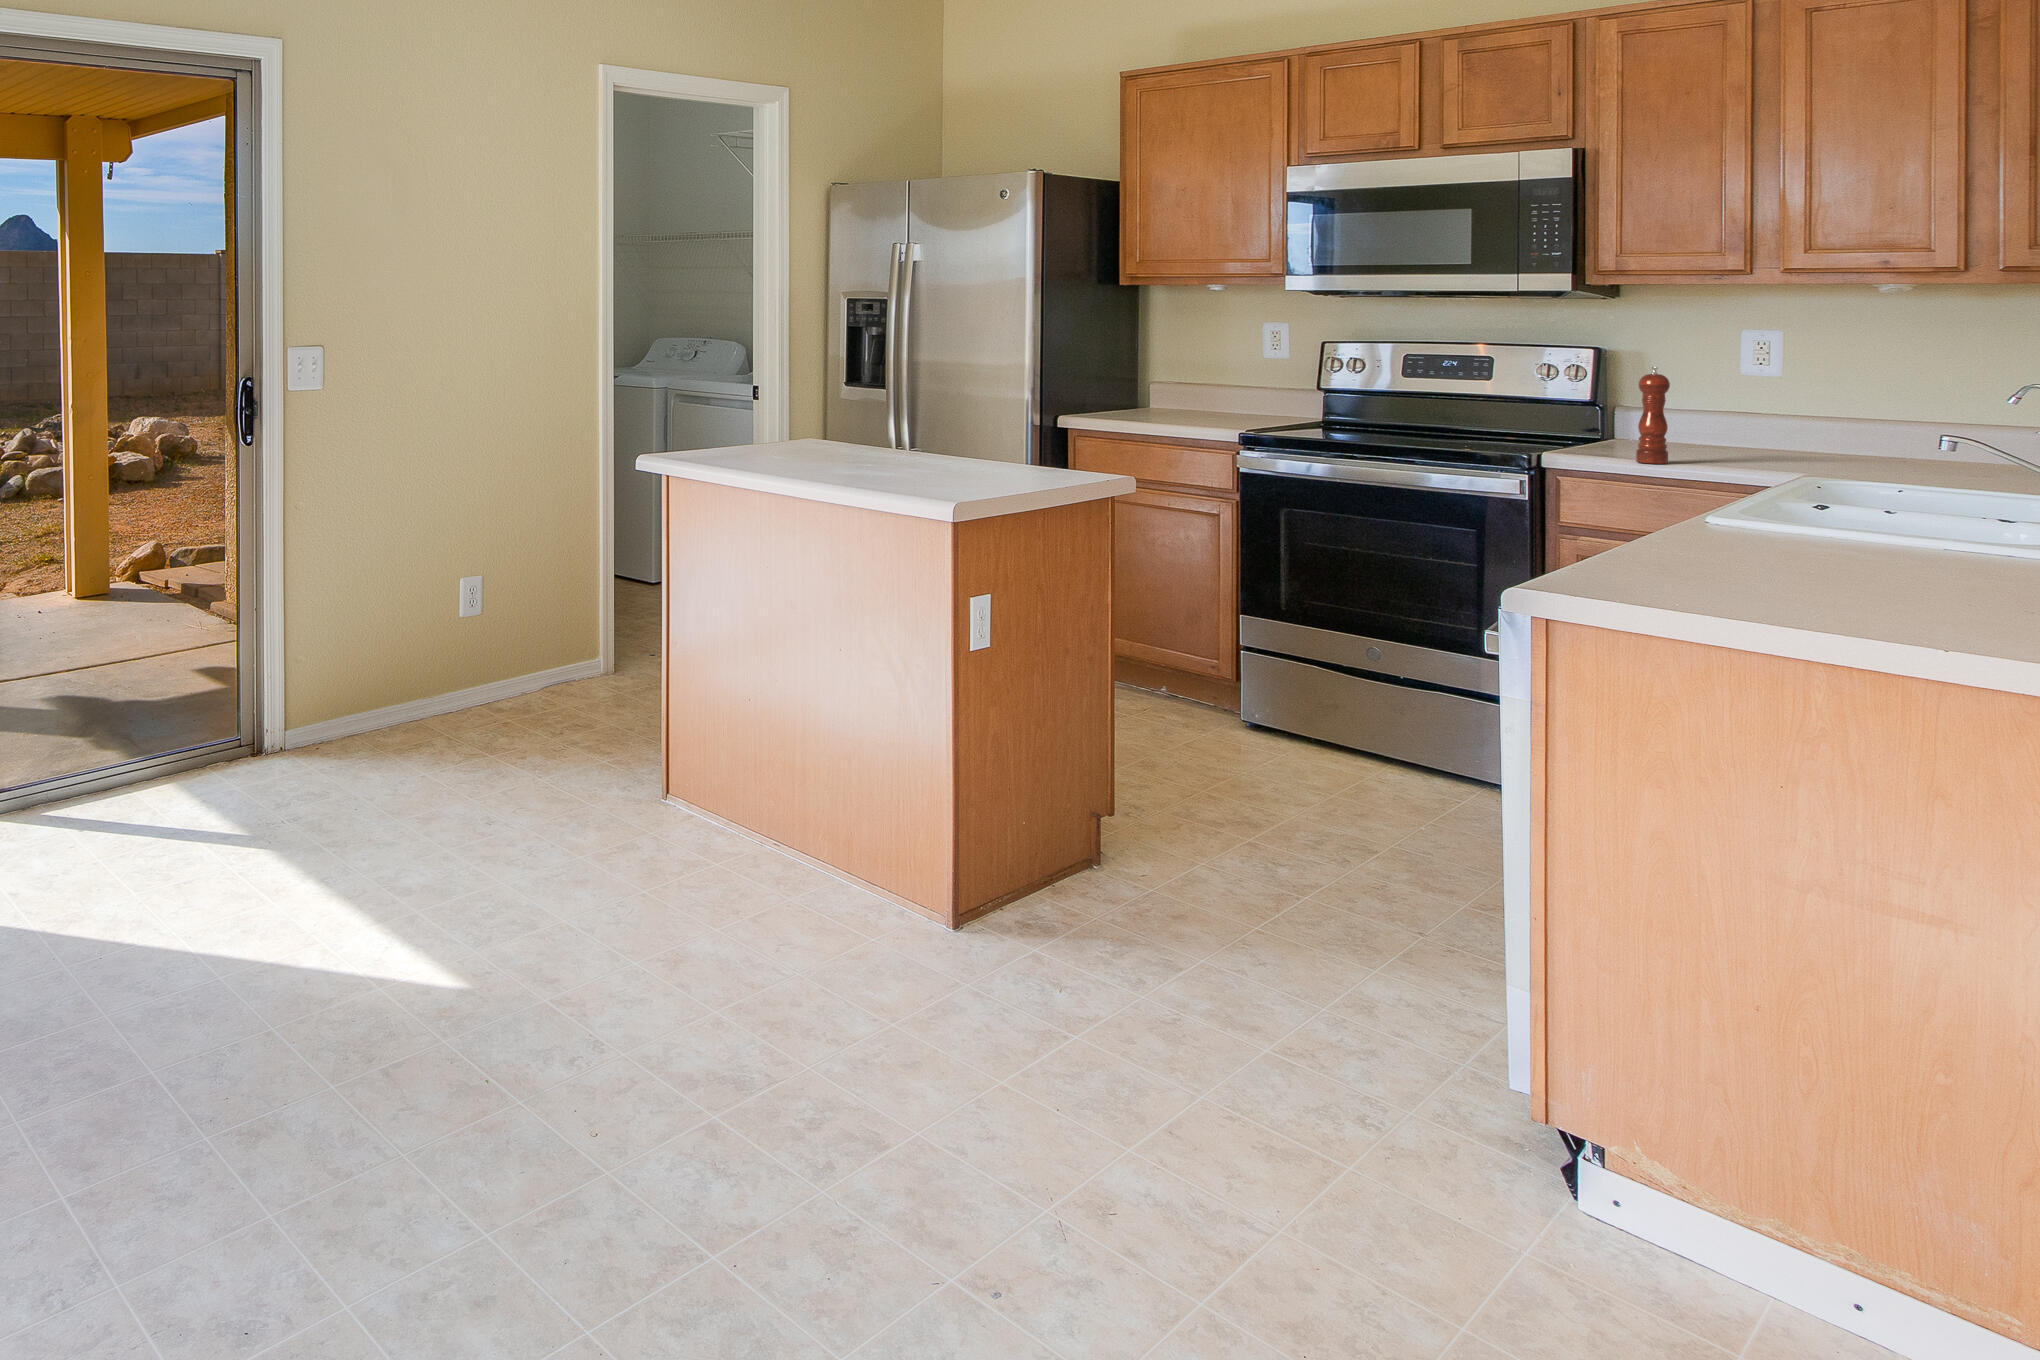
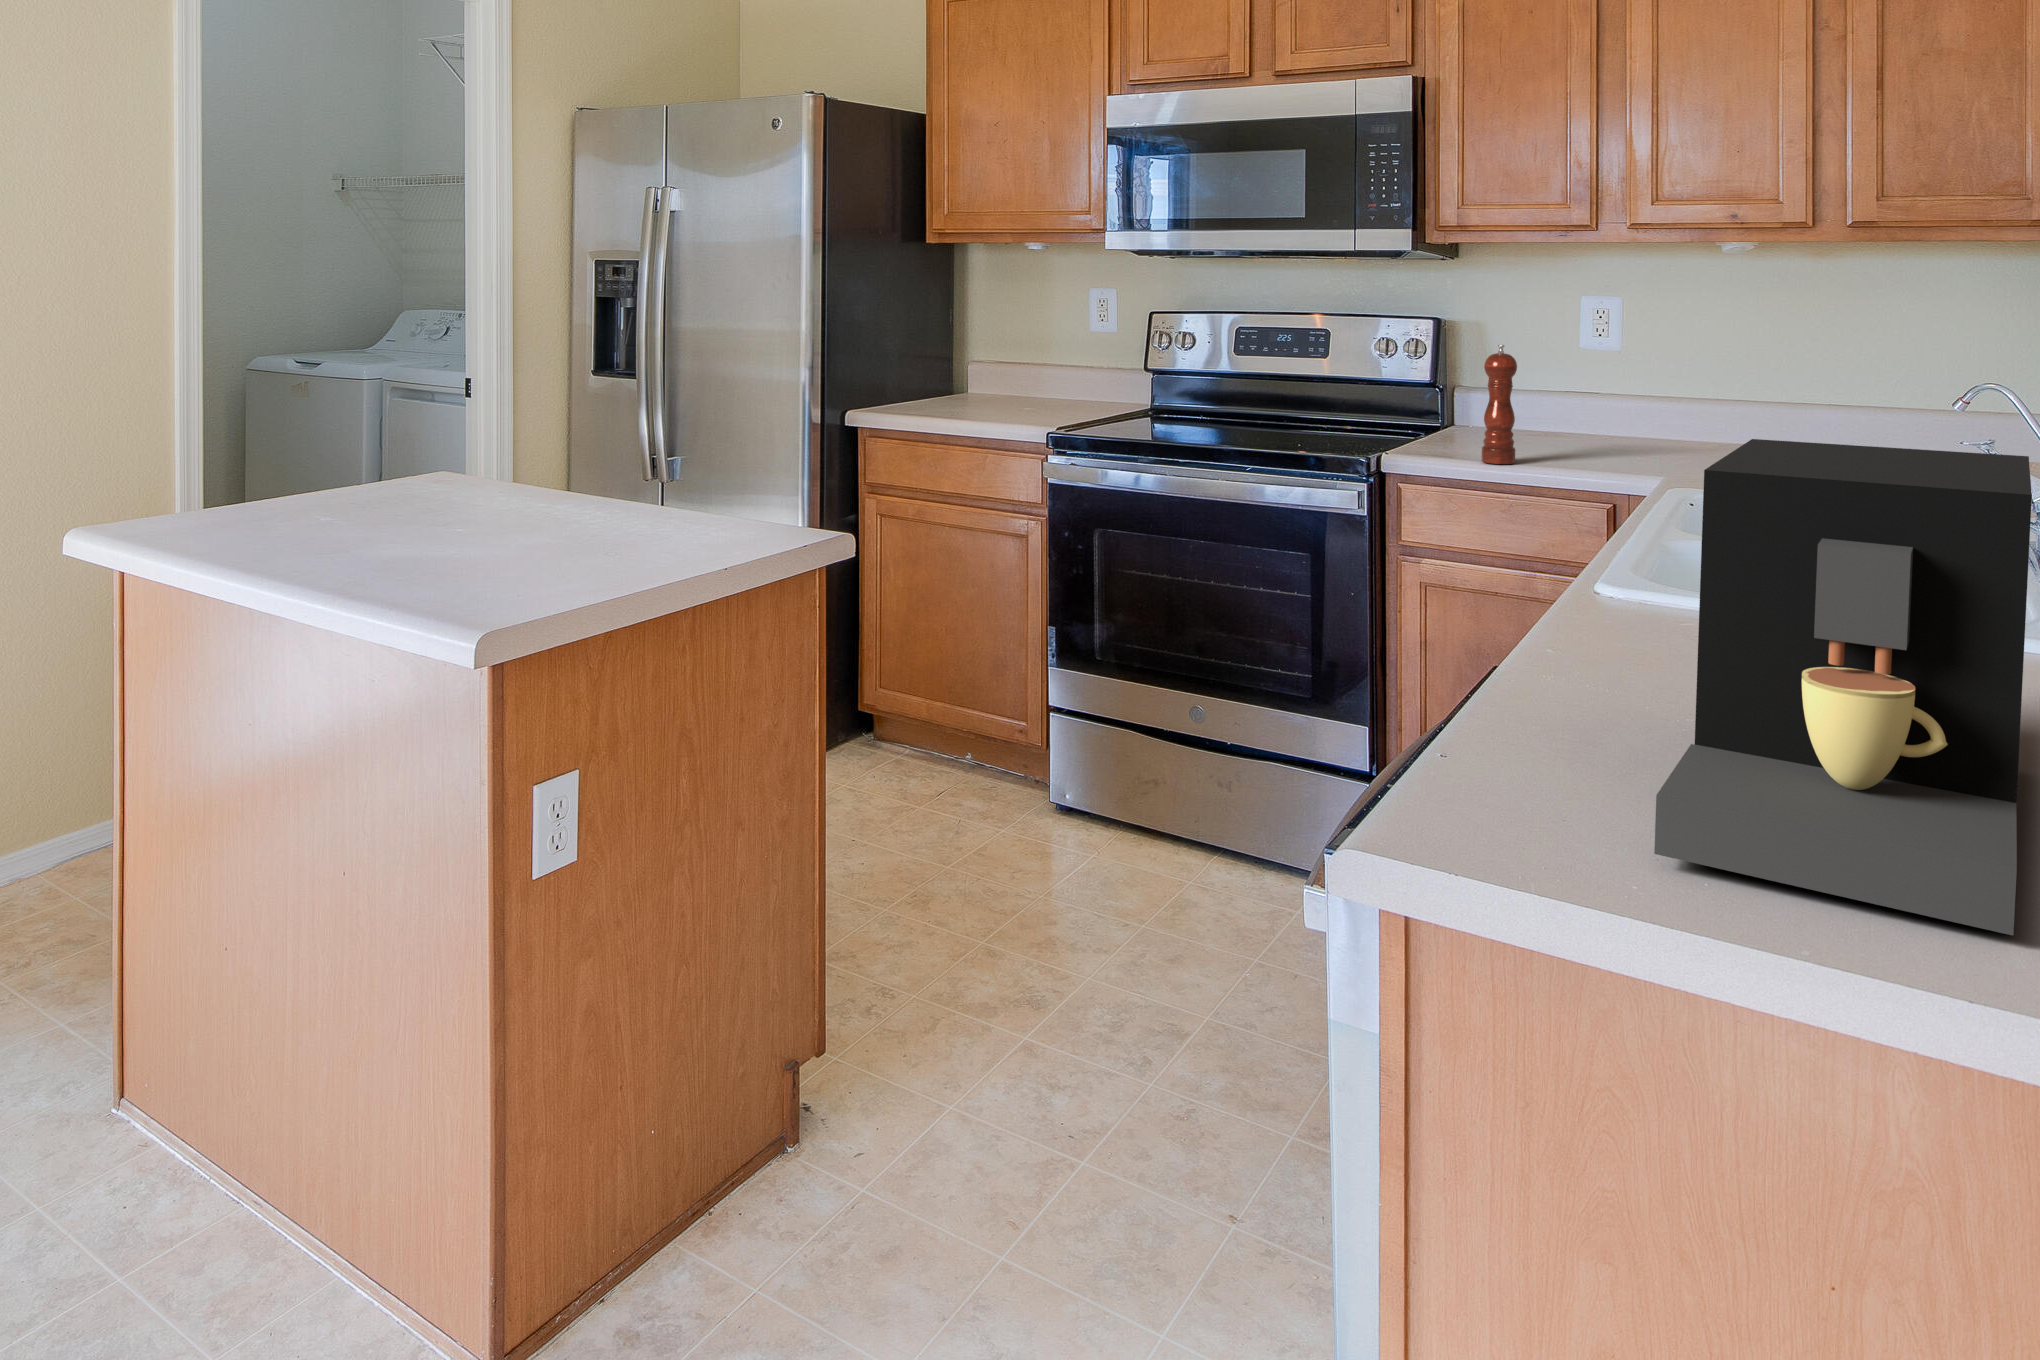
coffee maker: none [1667,406,1938,622] -> present [1654,439,2032,936]

